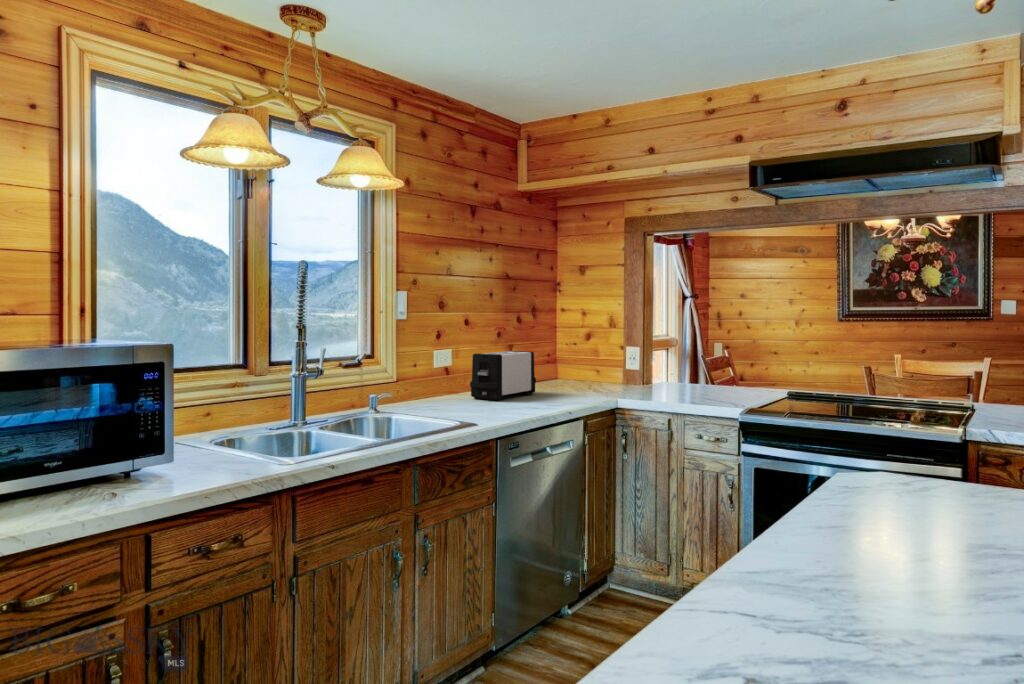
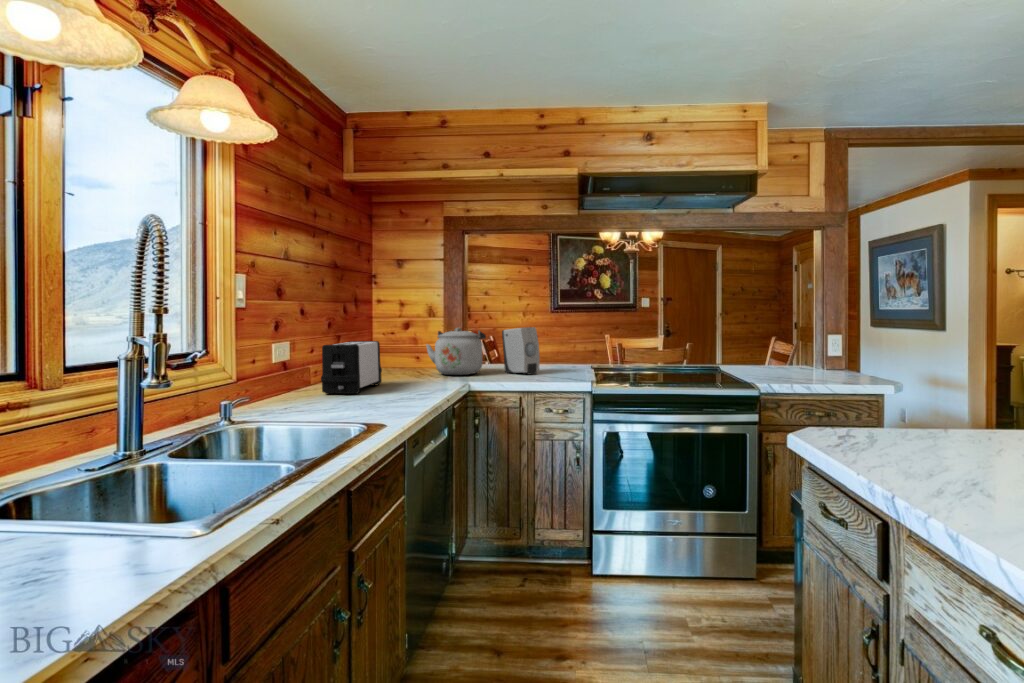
kettle: none [597,340,663,391] -> present [426,328,486,375]
soap dispenser: none [678,343,716,396] -> present [502,327,540,374]

